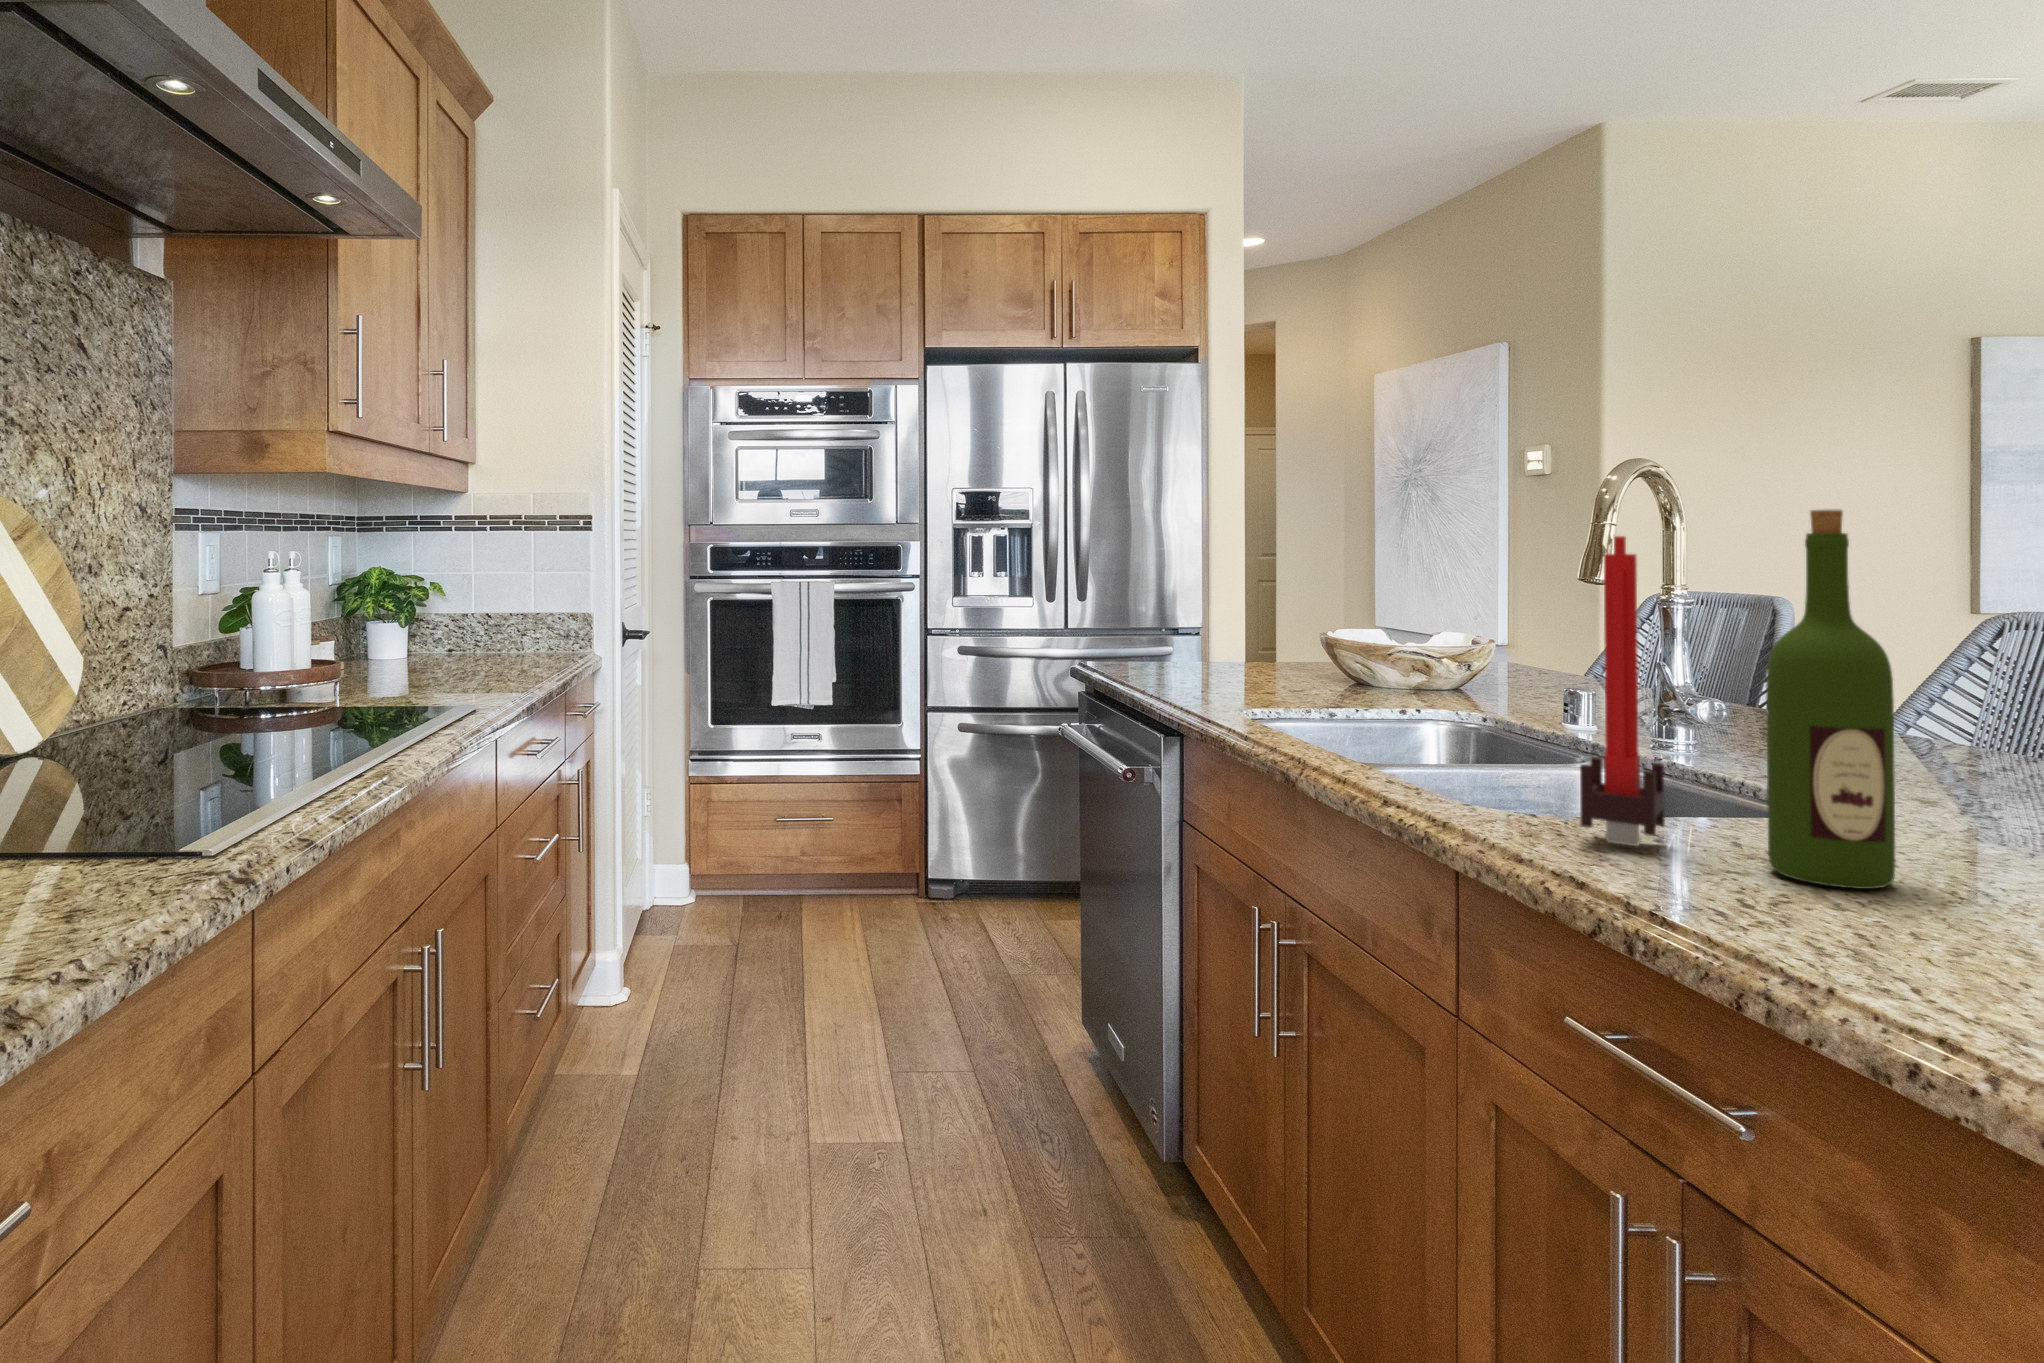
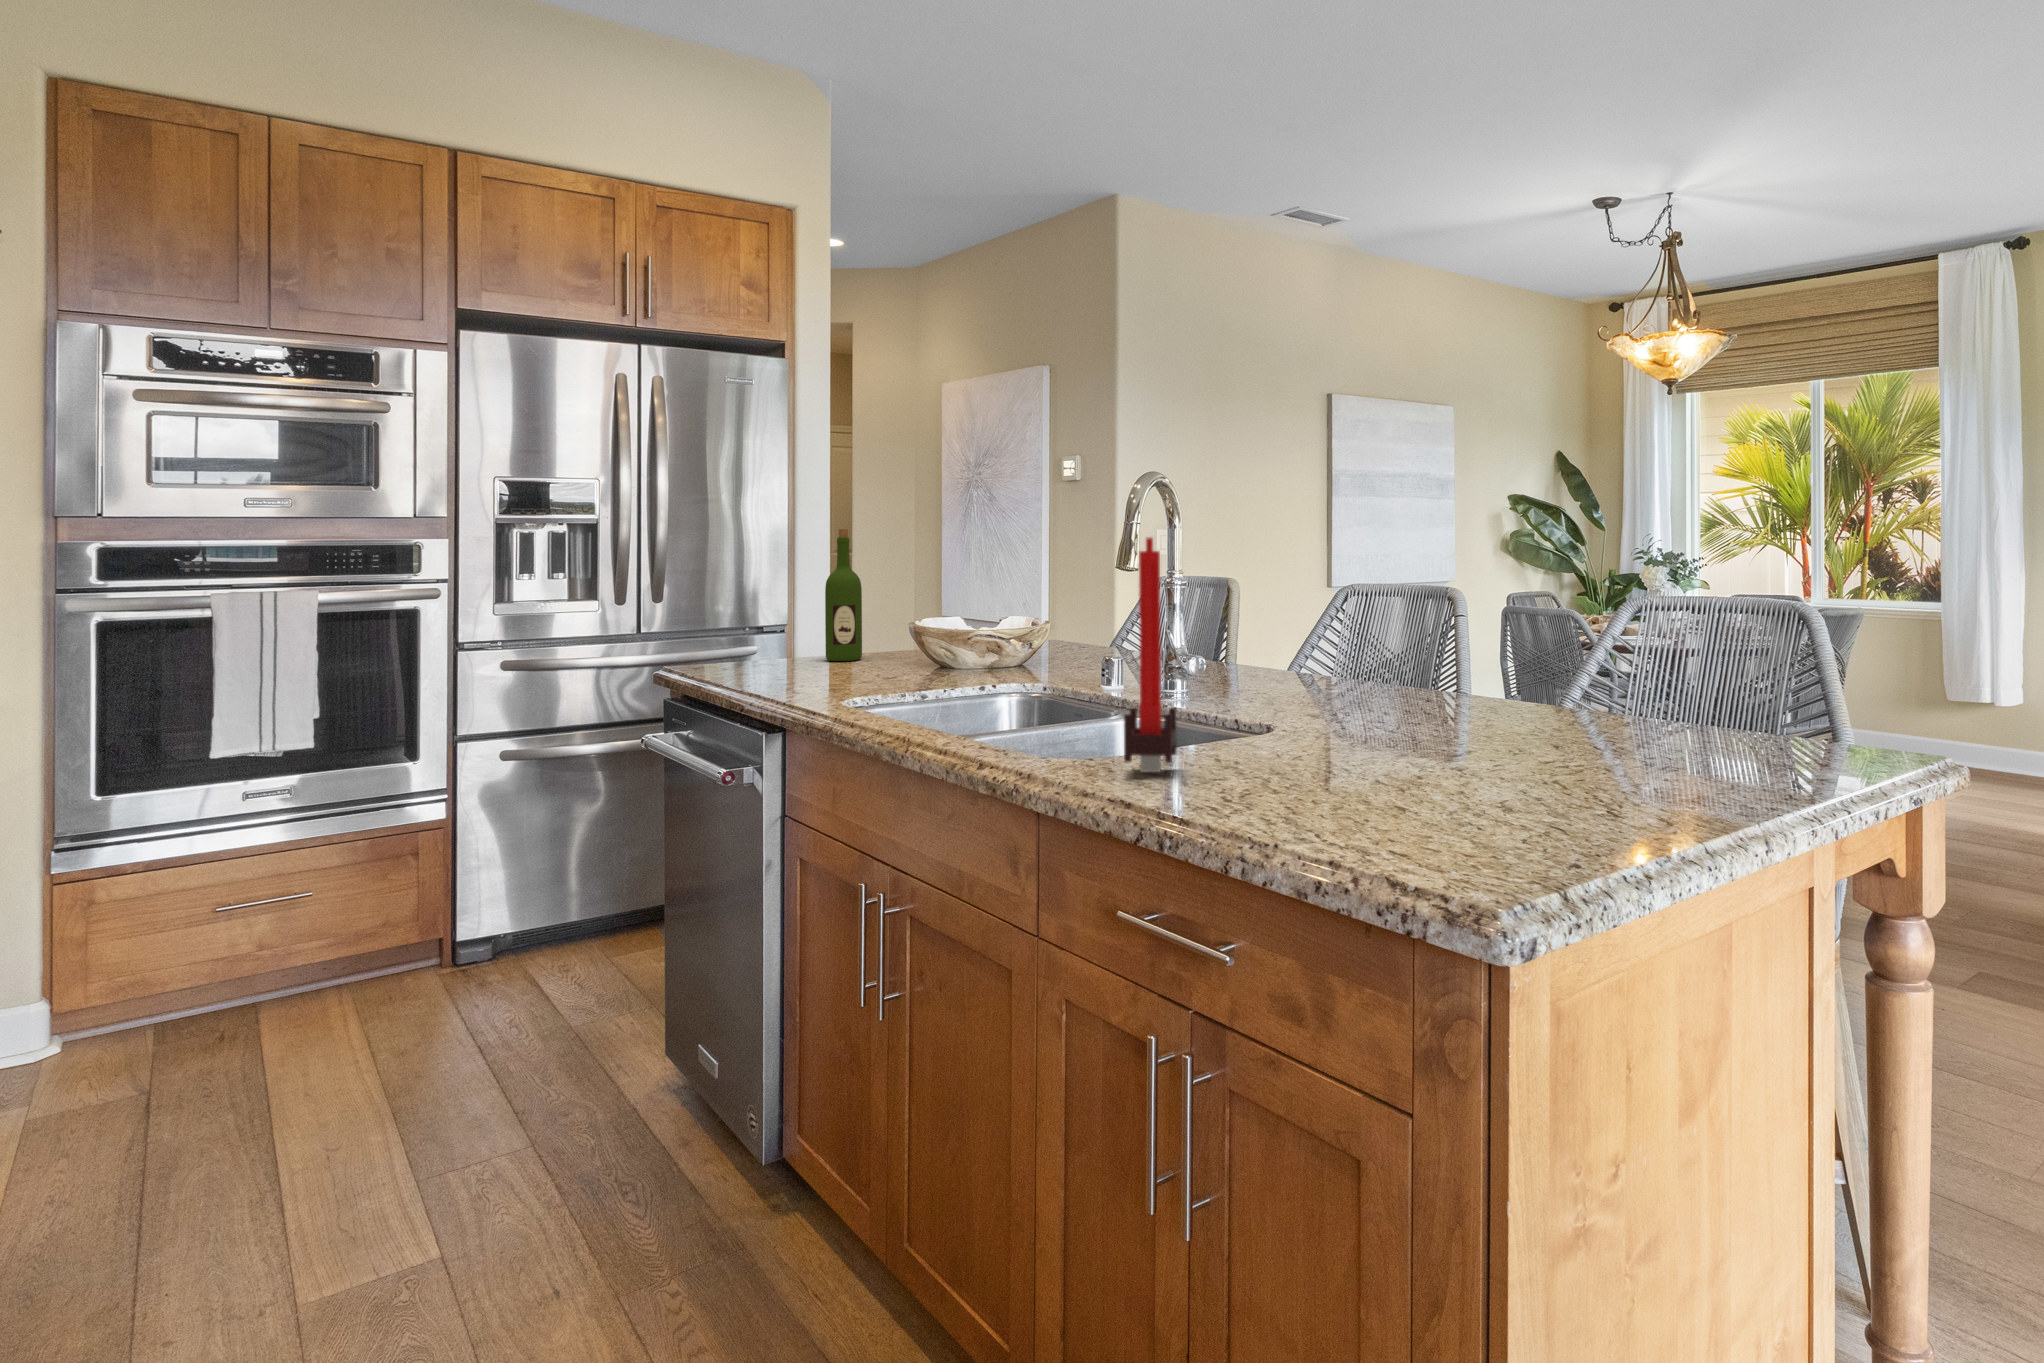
wine bottle: present [1766,509,1895,889] -> present [825,529,862,661]

